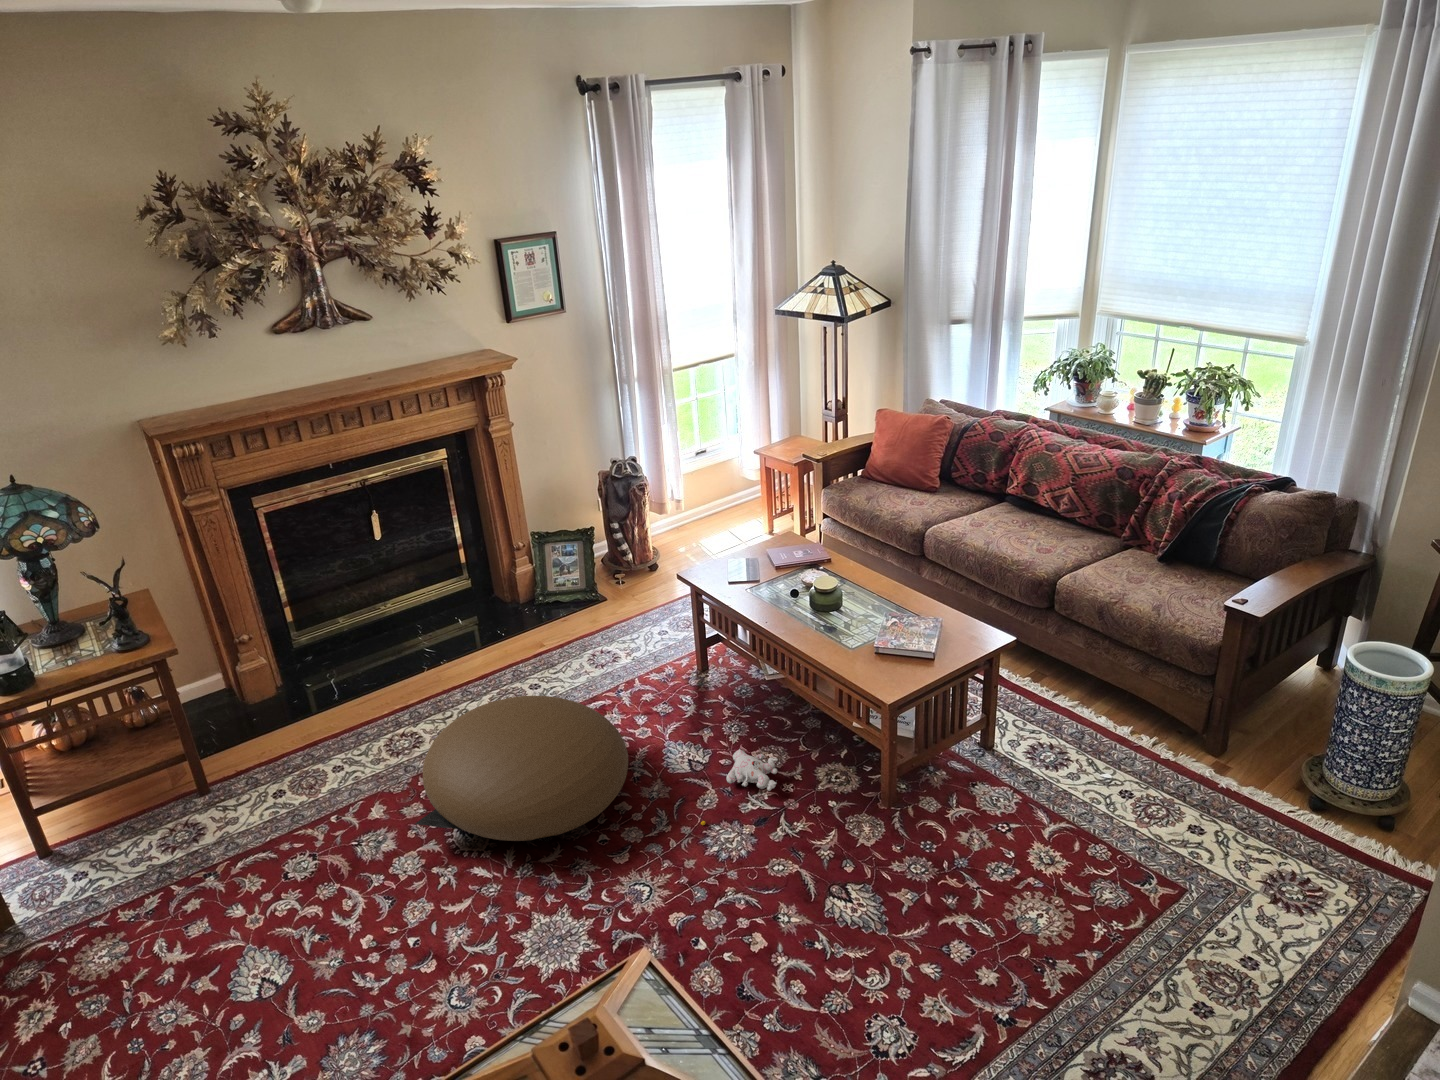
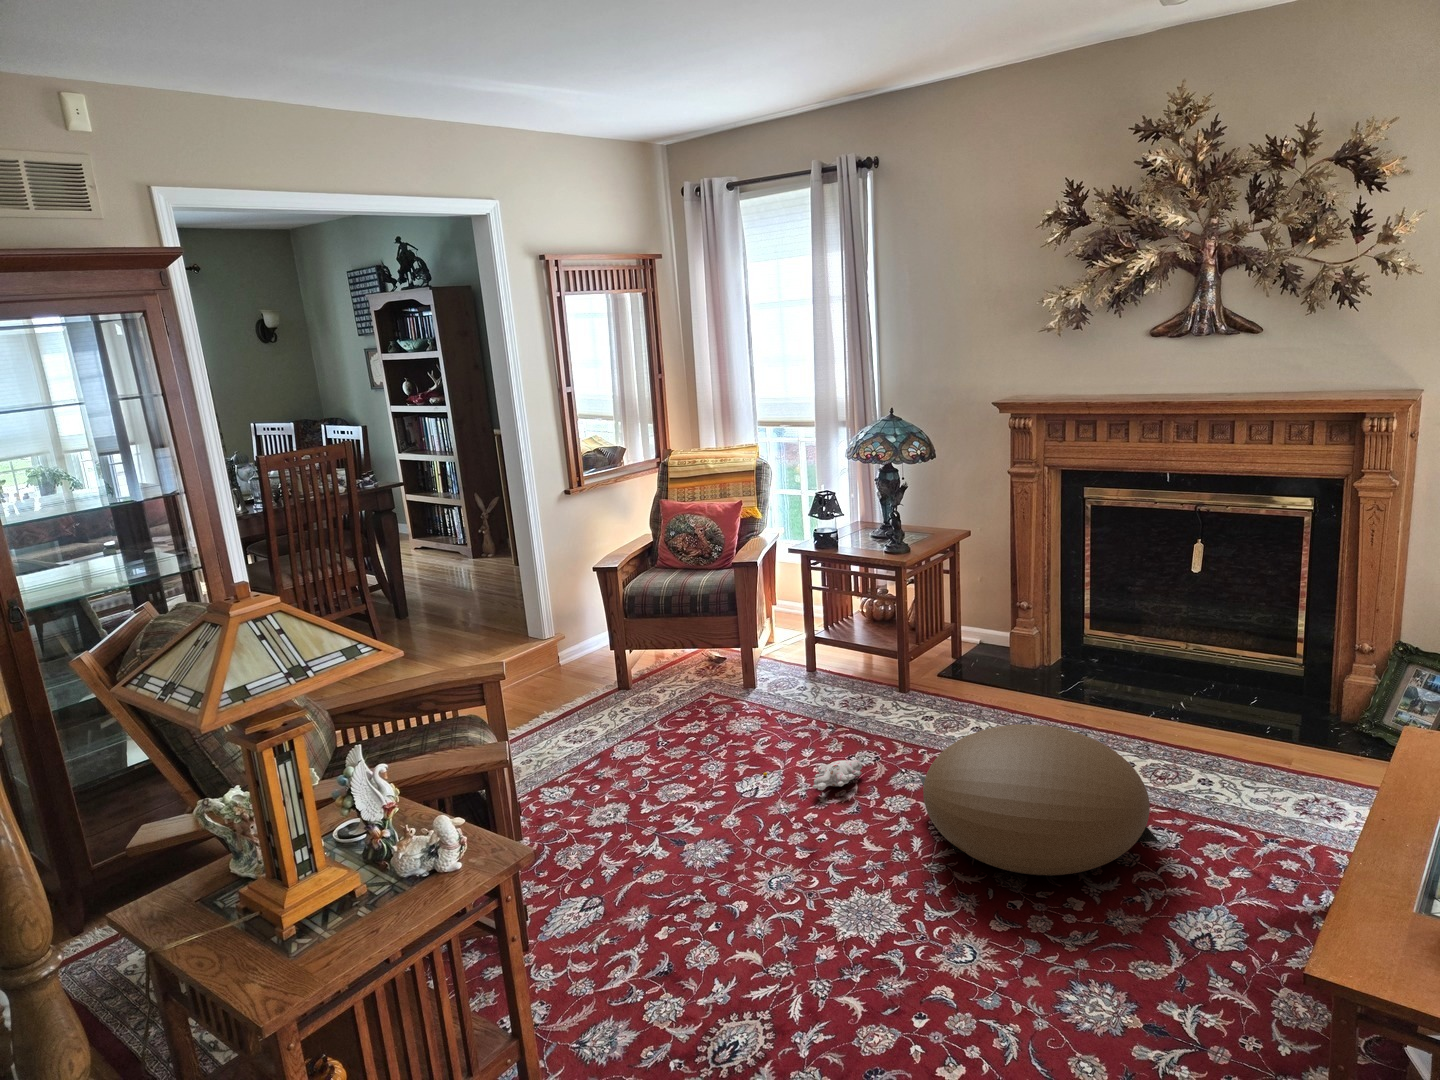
plush toy: present [701,749,778,825] -> present [763,760,862,790]

